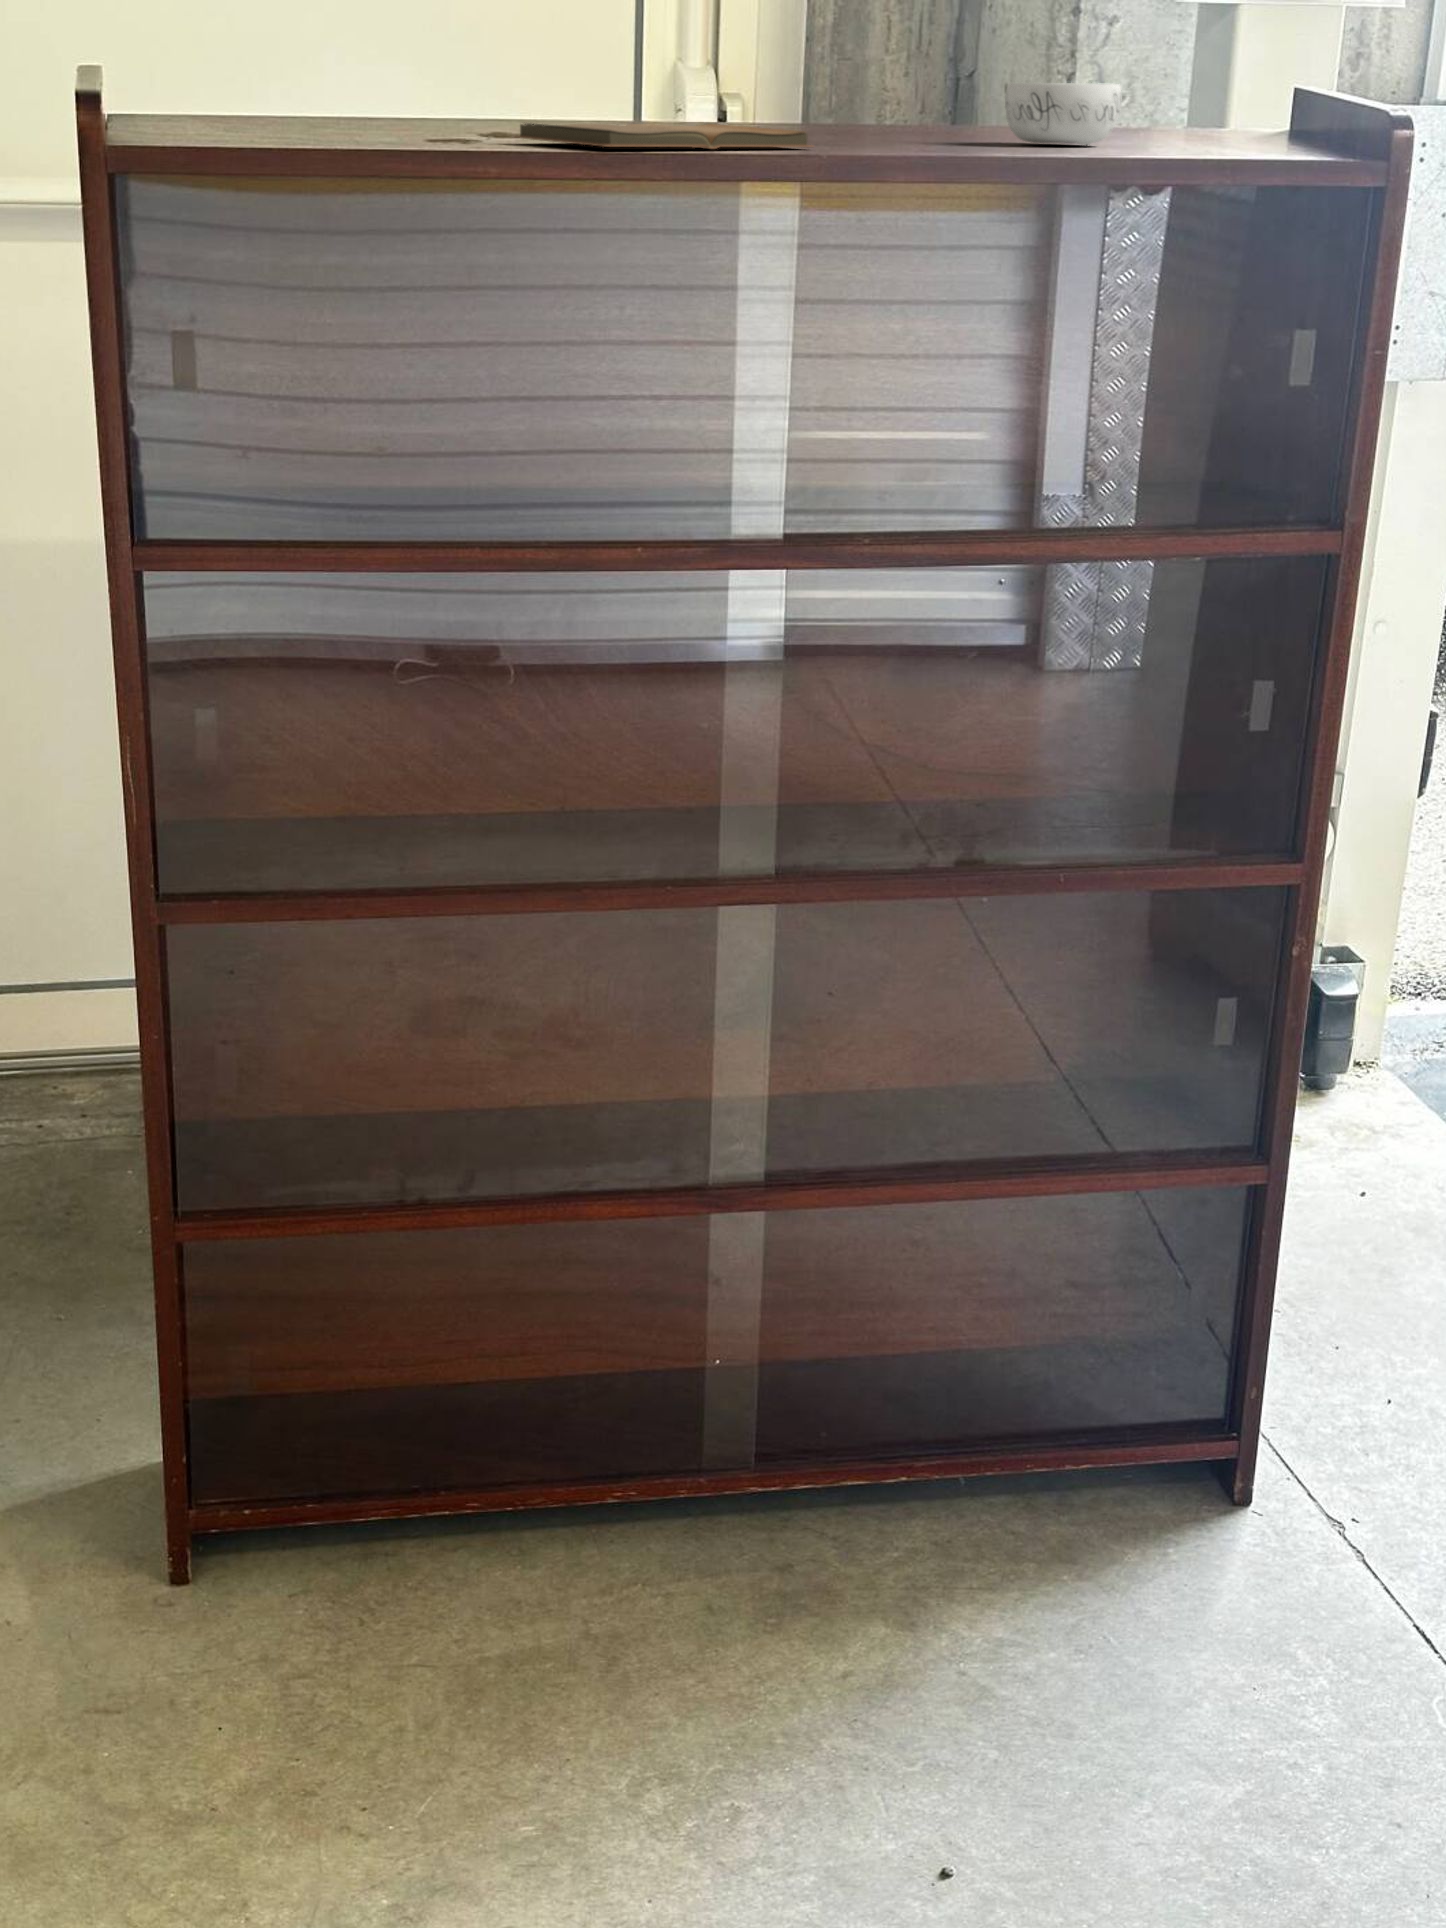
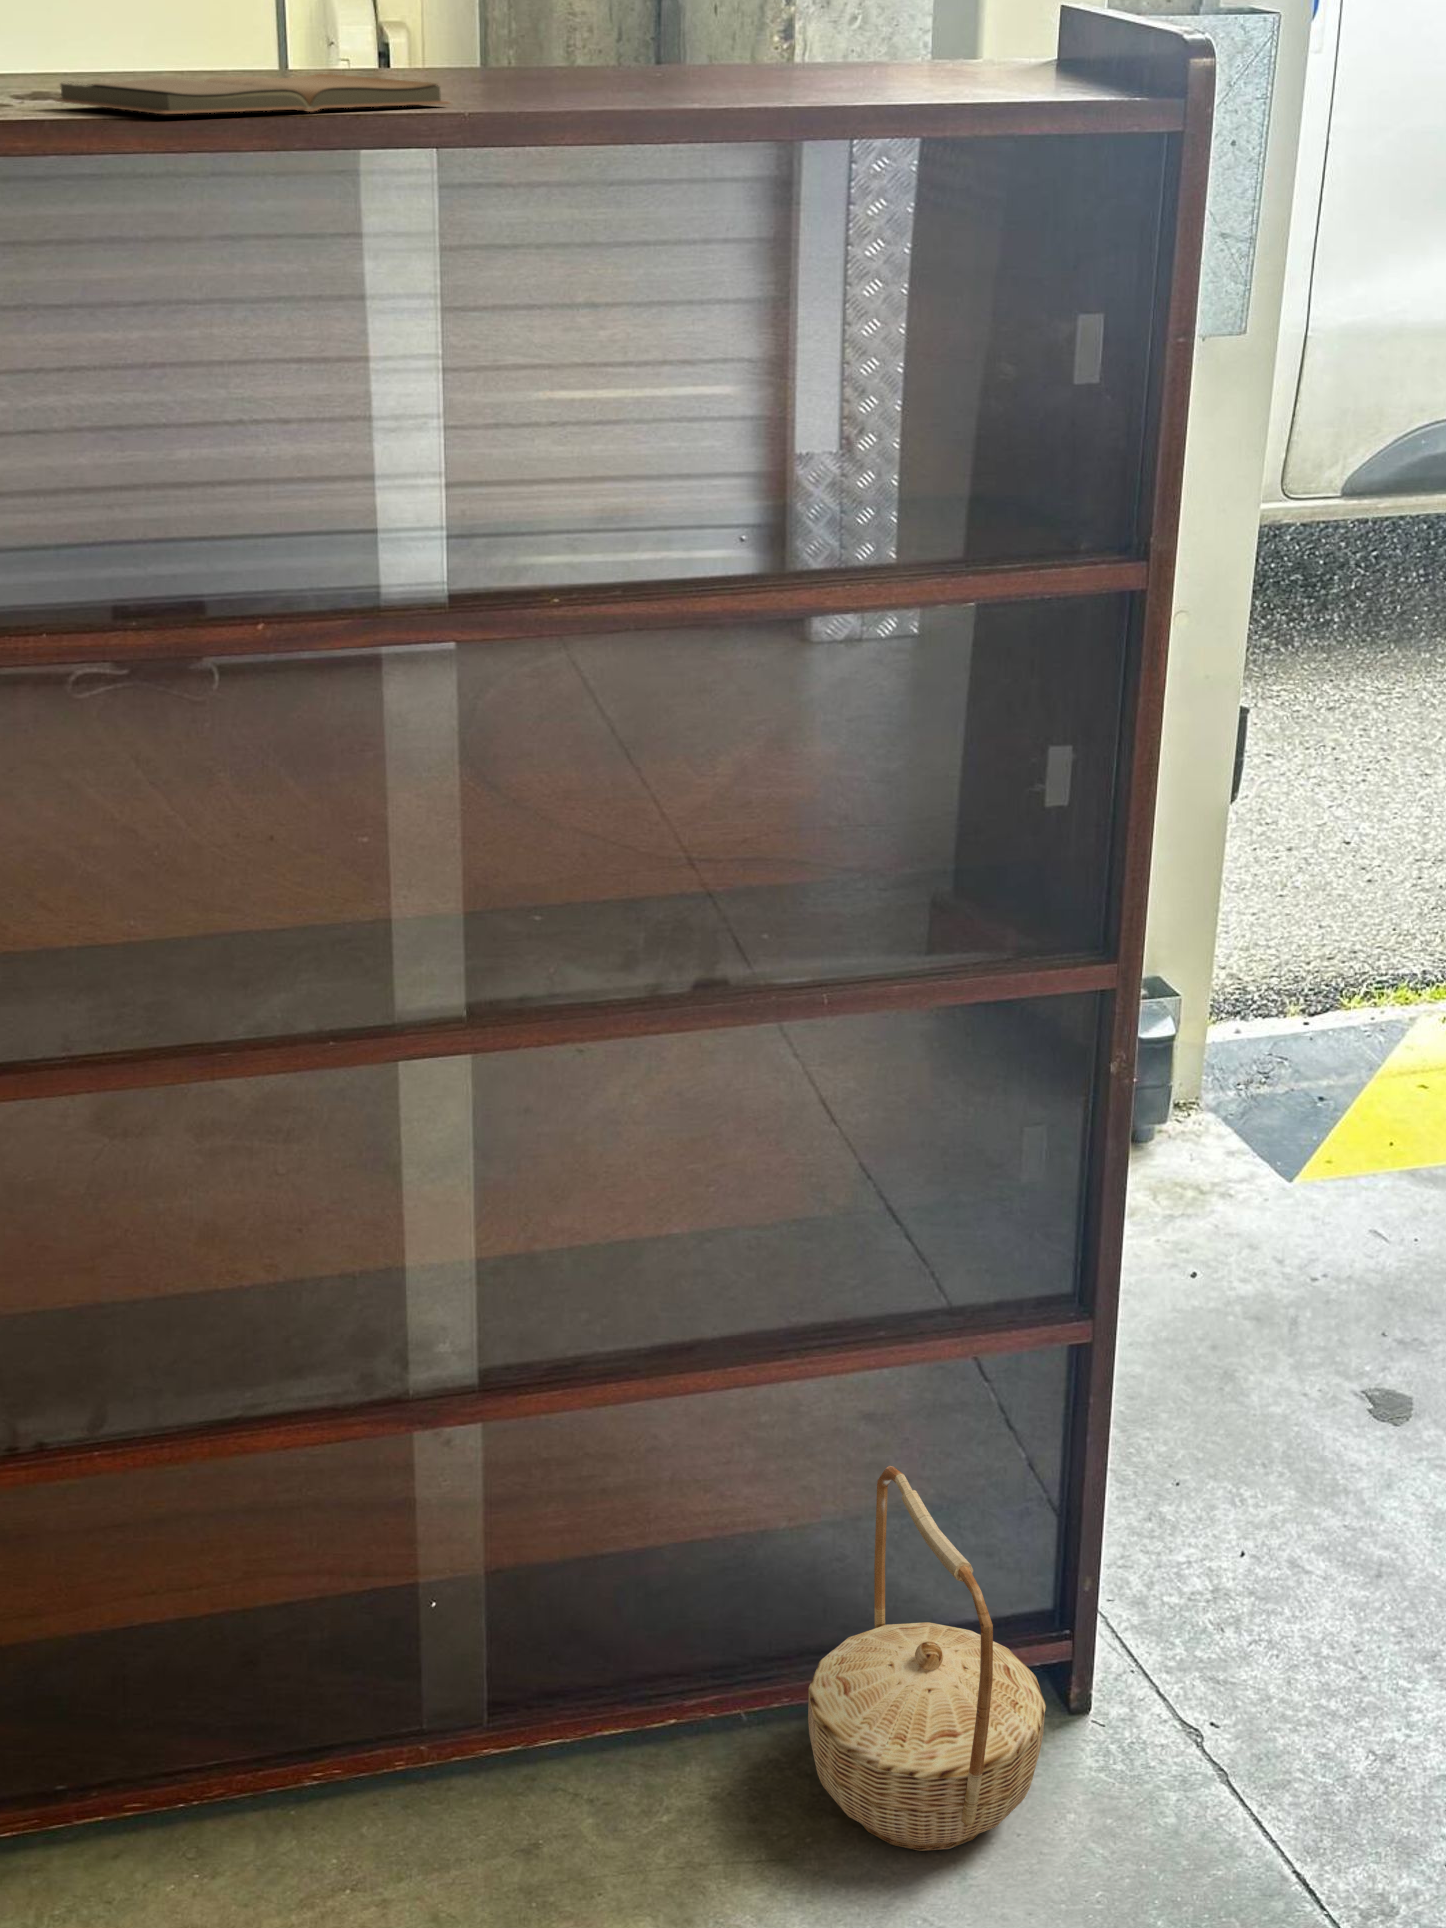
decorative bowl: present [1005,83,1121,145] -> none [701,8,848,88]
basket: none [1015,1275,1214,1589] -> present [808,1466,1046,1851]

